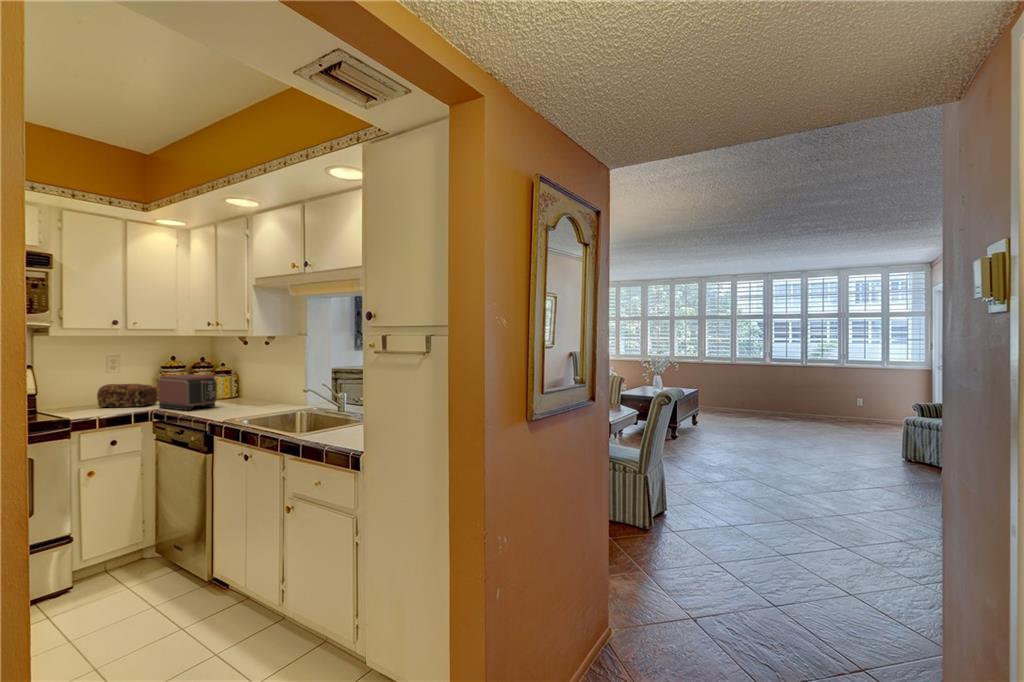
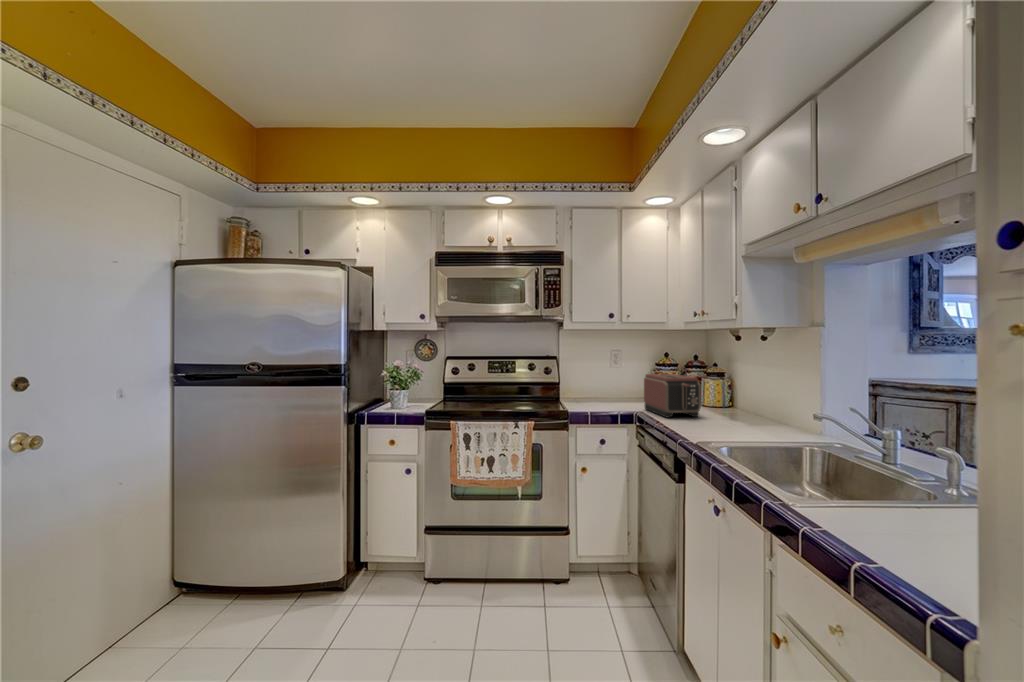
bread loaf: present [97,384,158,407] -> none [599,379,648,405]

